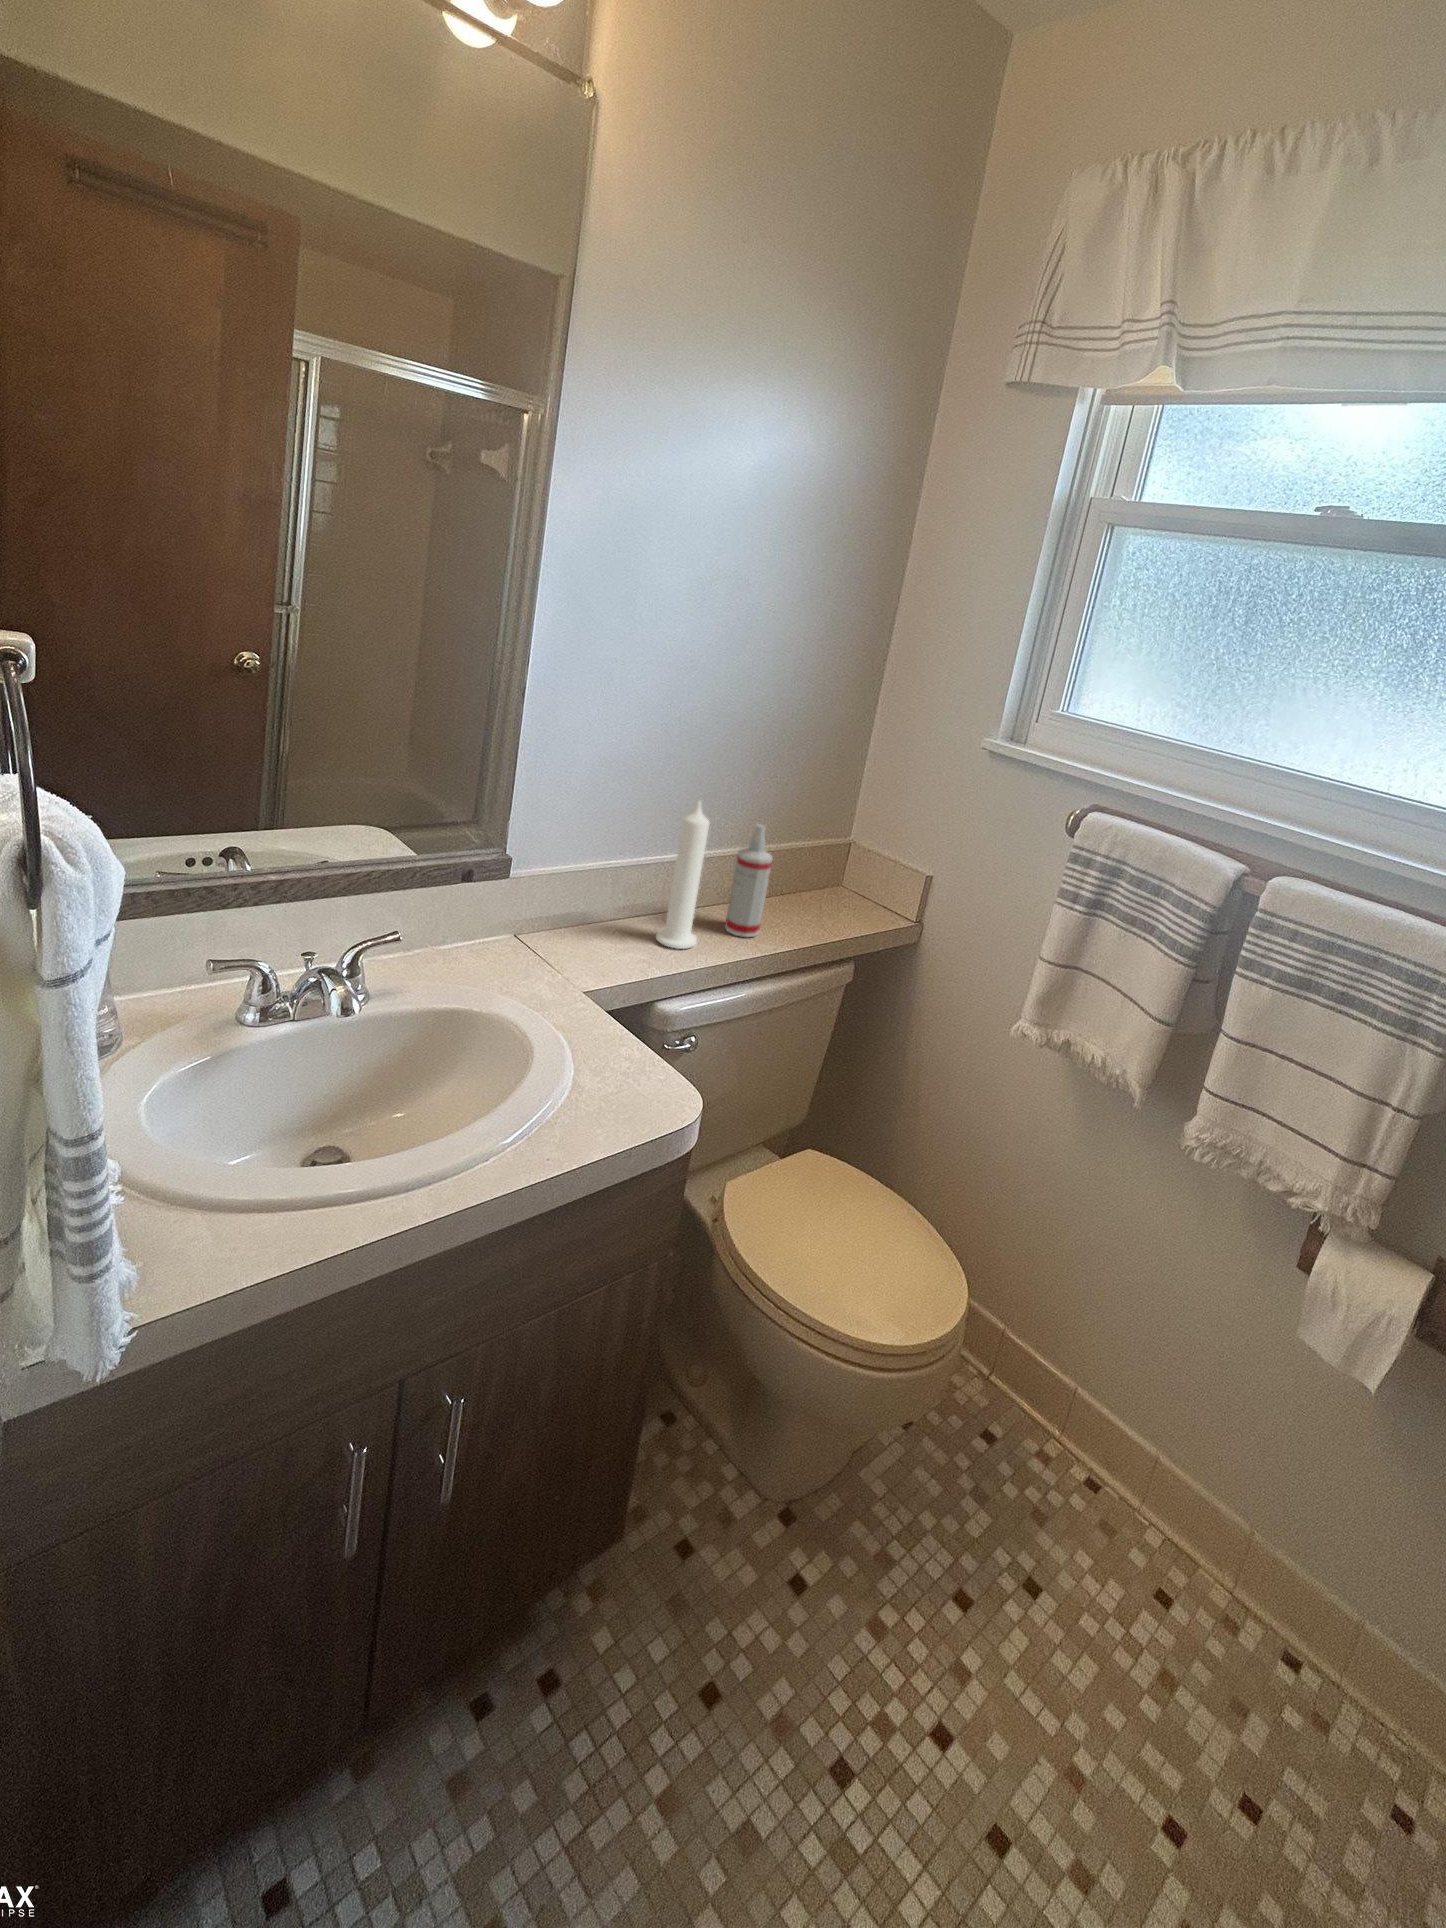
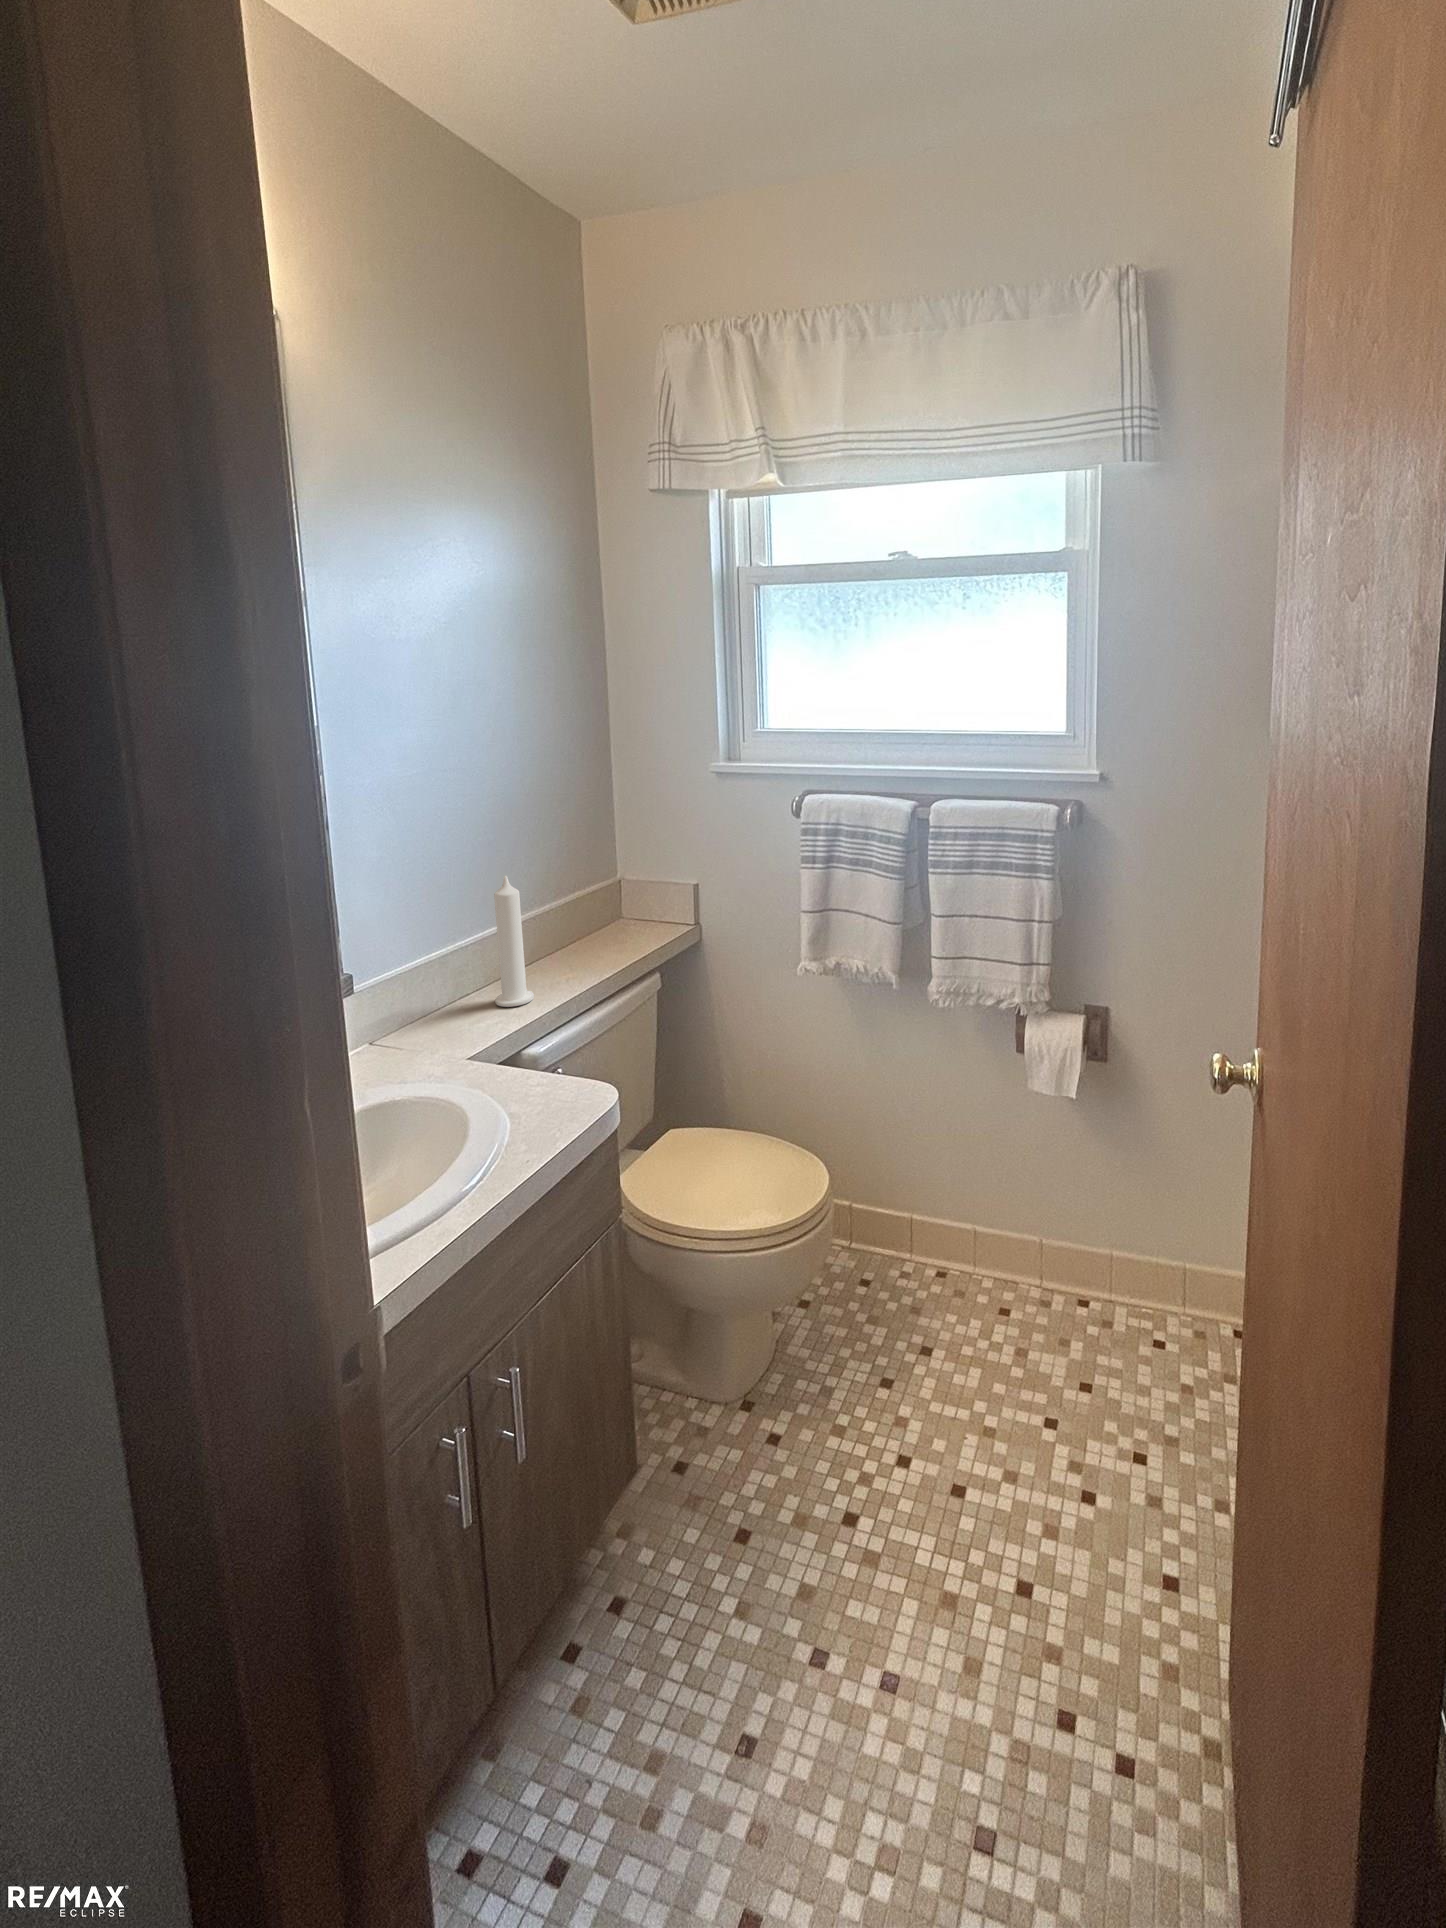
spray bottle: present [725,824,773,937] -> none [543,882,579,980]

